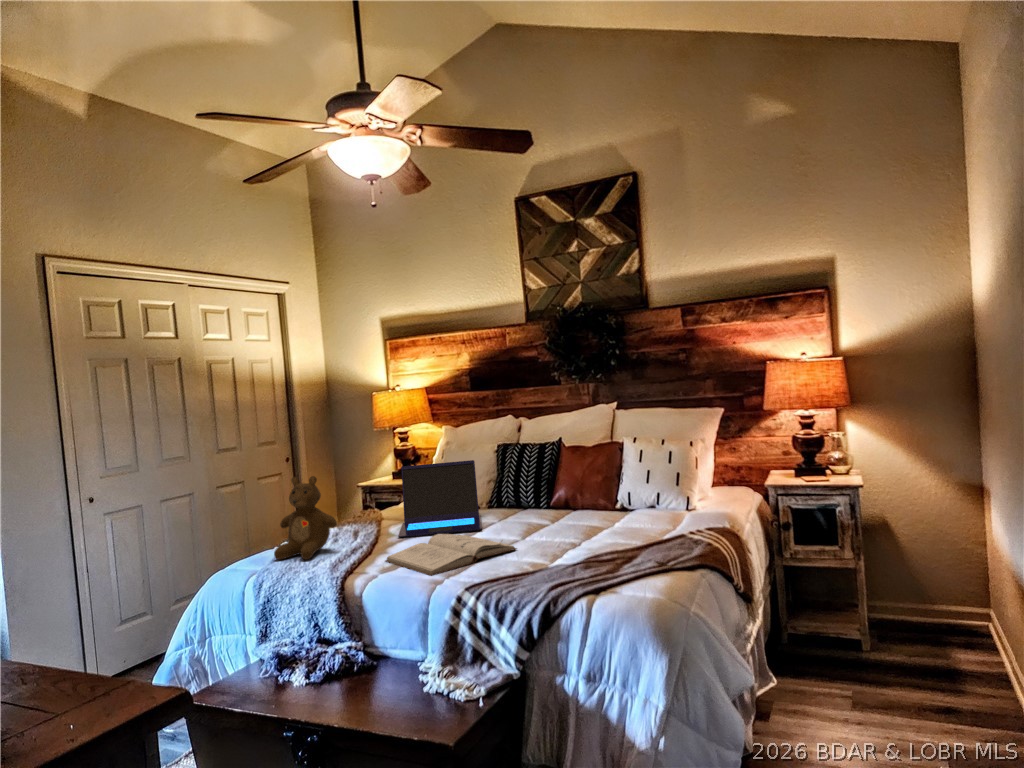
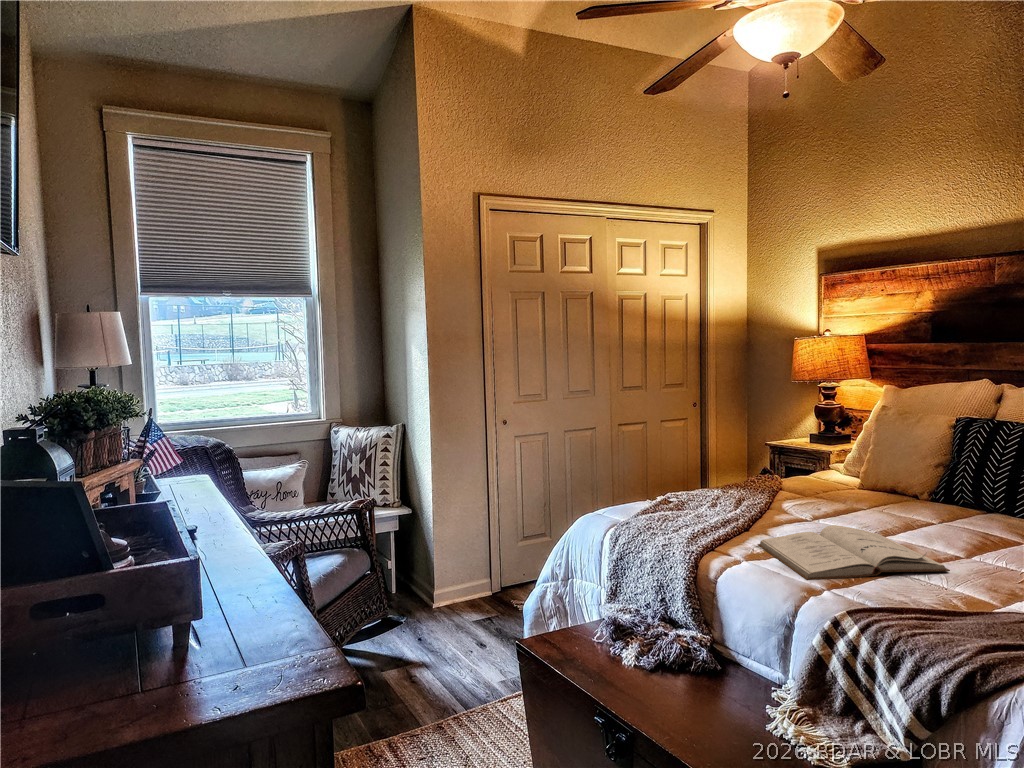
laptop: present [398,460,482,538] -> none [788,430,912,530]
teddy bear: present [274,476,337,560] -> none [639,427,712,522]

